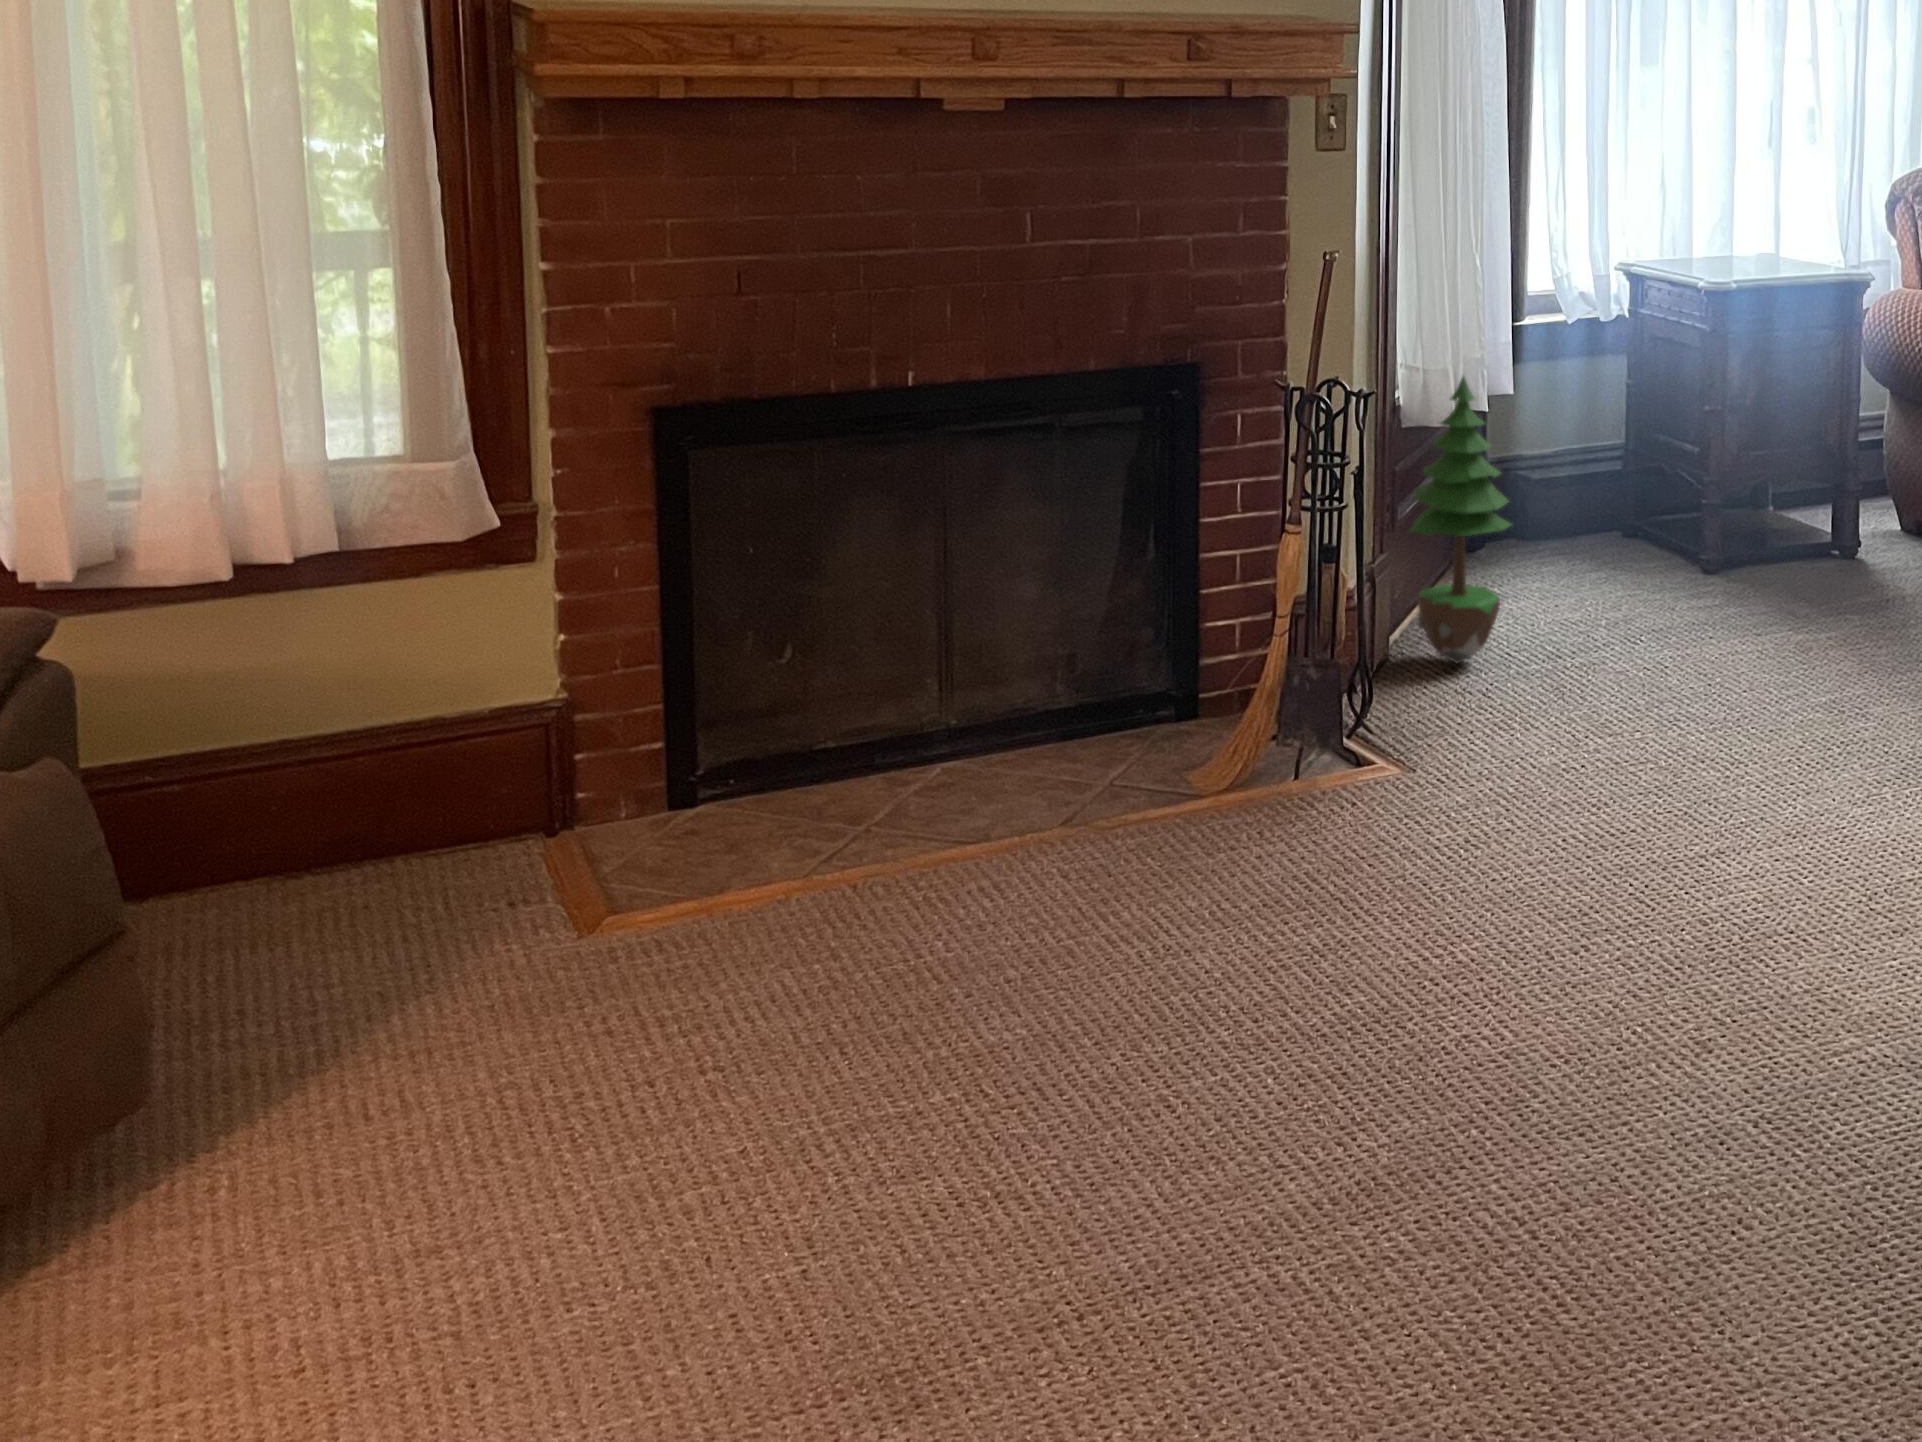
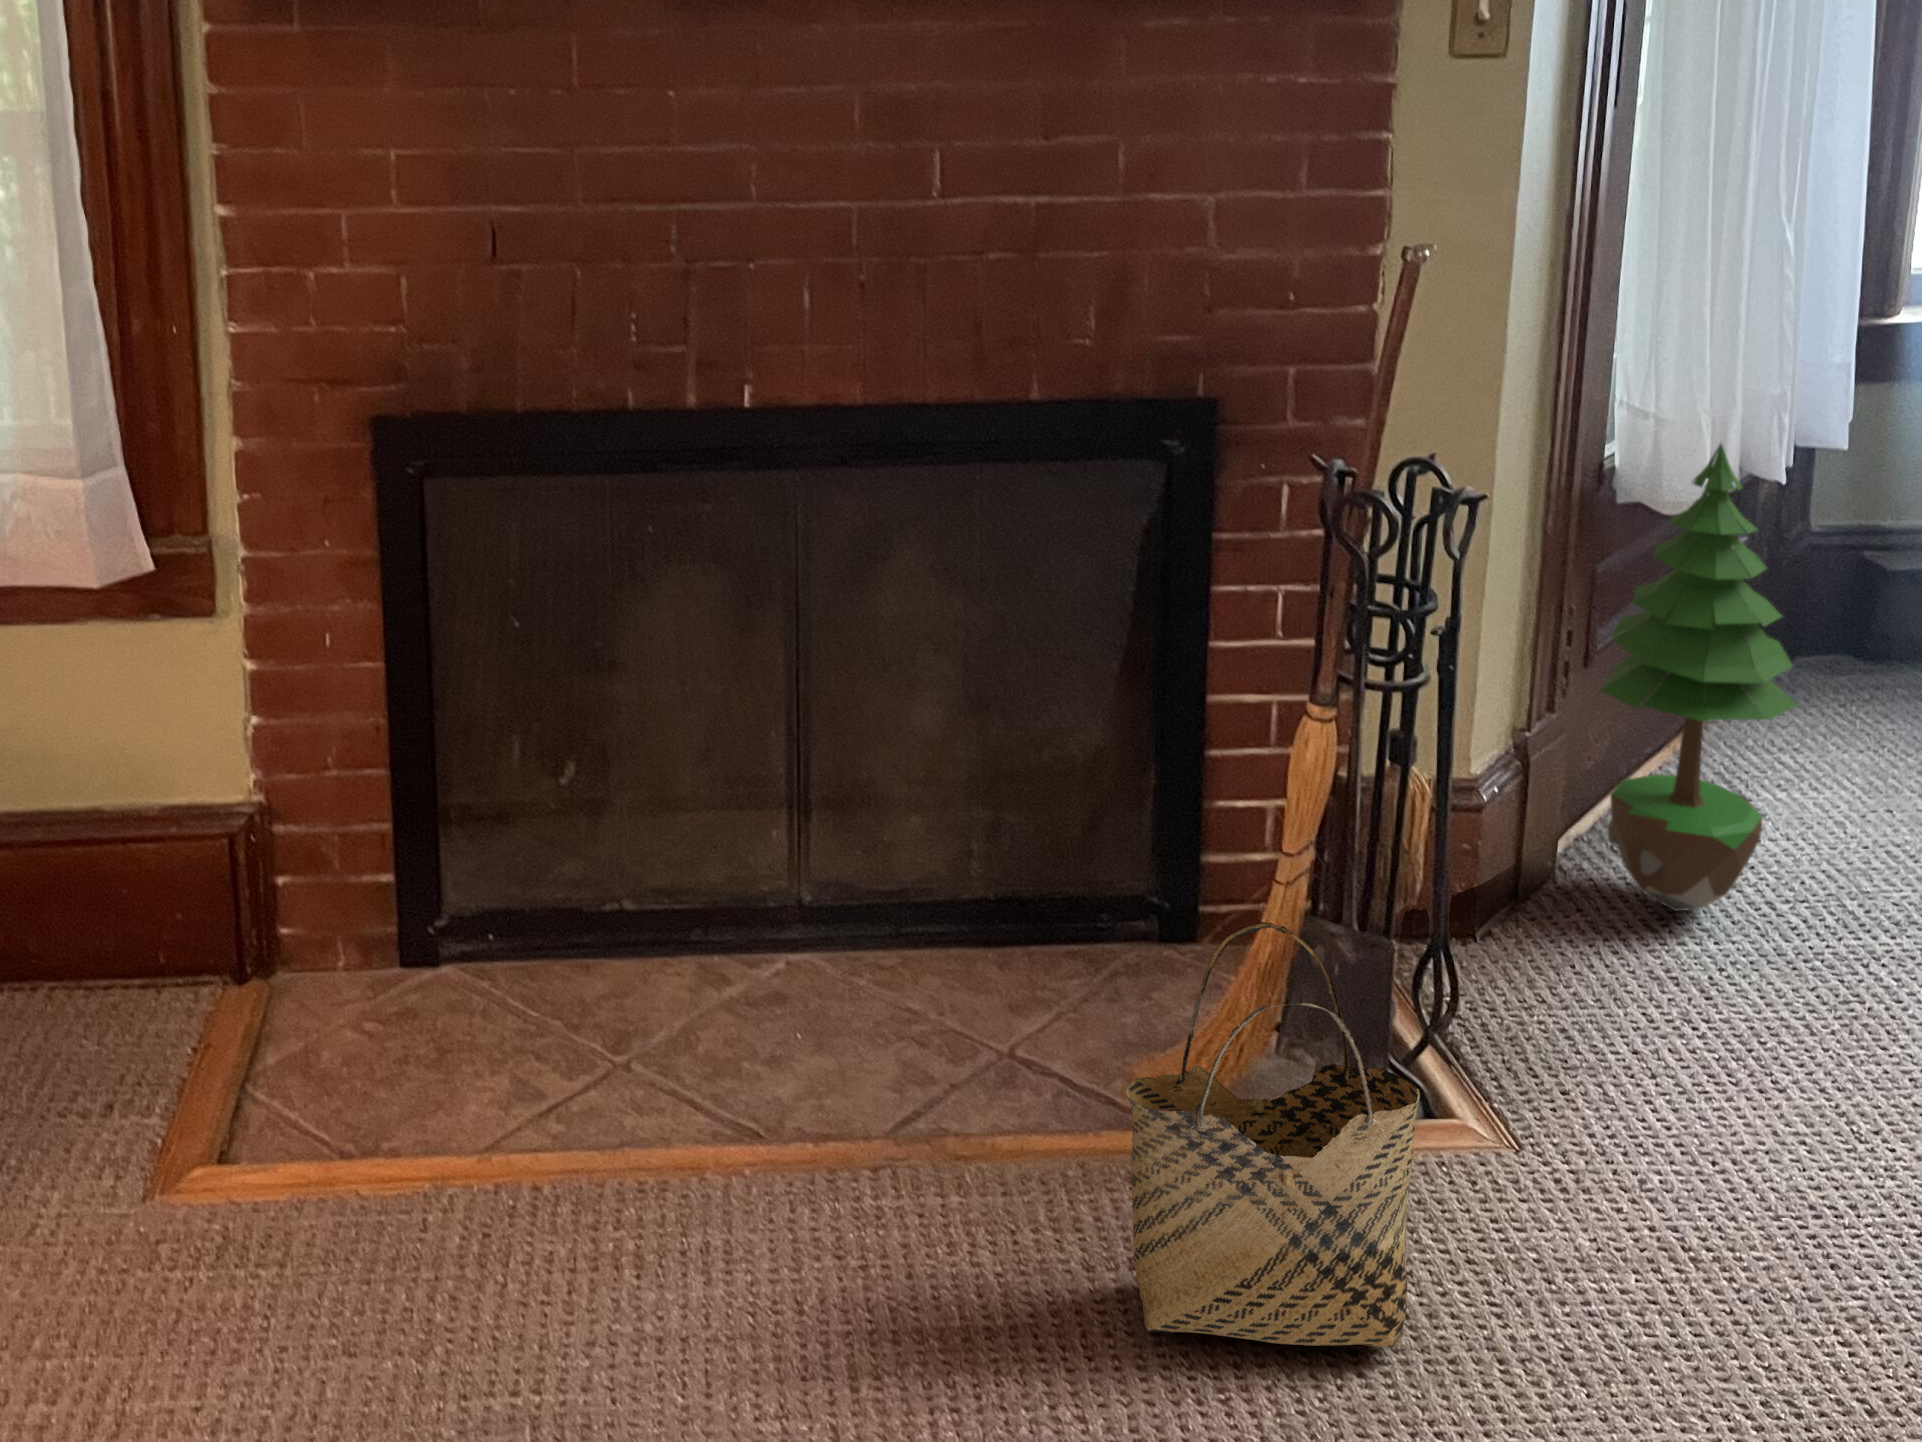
woven basket: none [1233,627,1383,860] -> present [1126,922,1420,1348]

